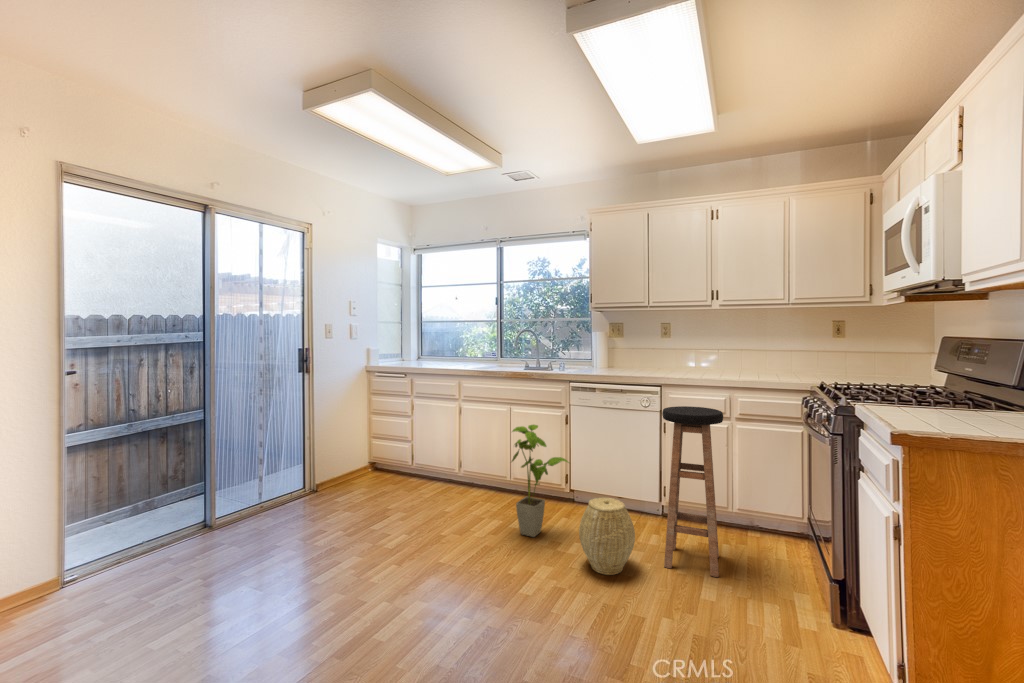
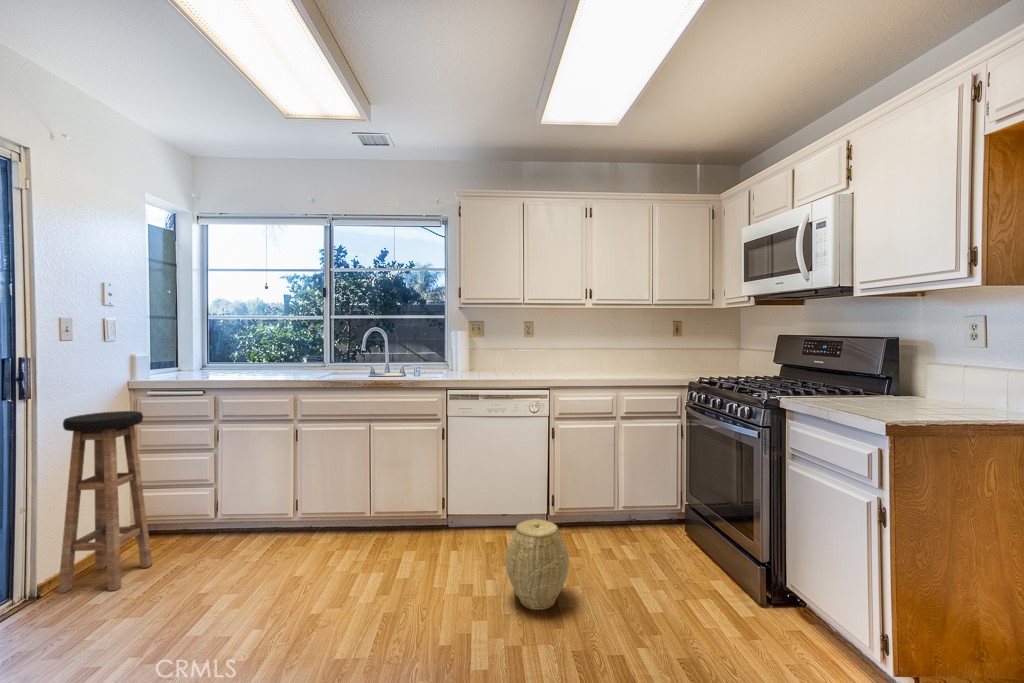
bar stool: present [662,406,723,577] -> present [58,411,152,593]
house plant: present [512,425,568,537] -> none [402,444,475,584]

